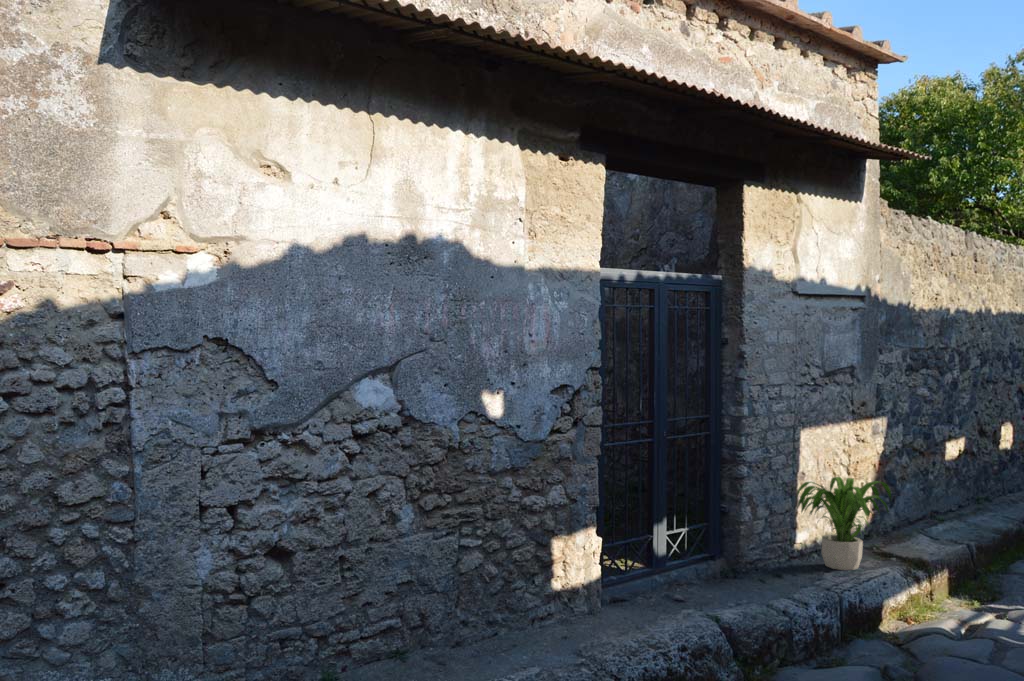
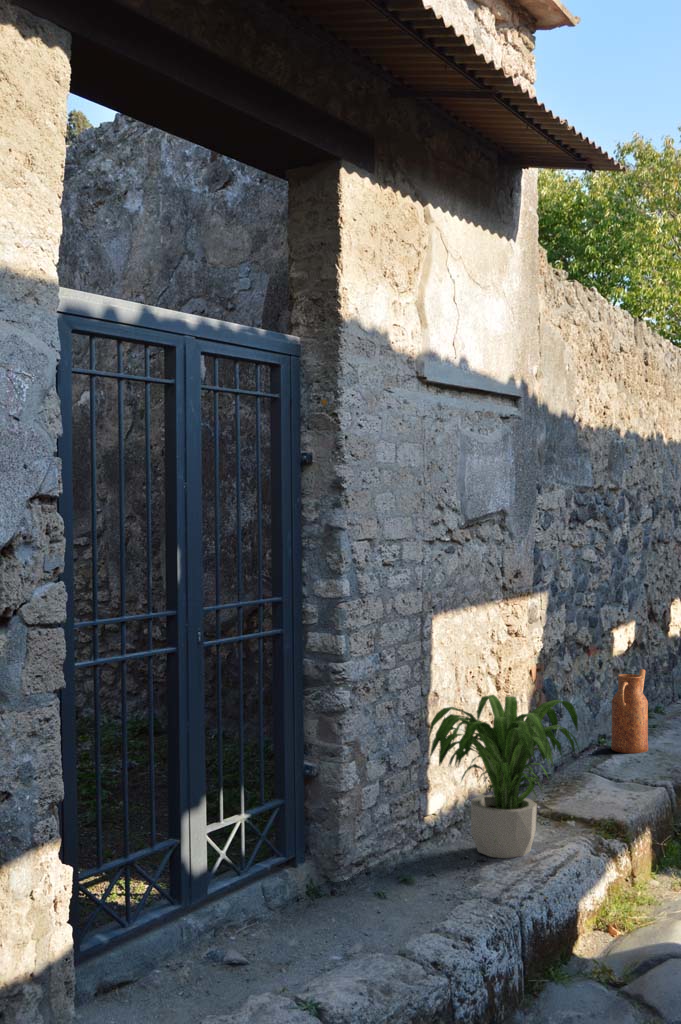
watering can: none [940,470,969,526] -> present [611,669,648,754]

